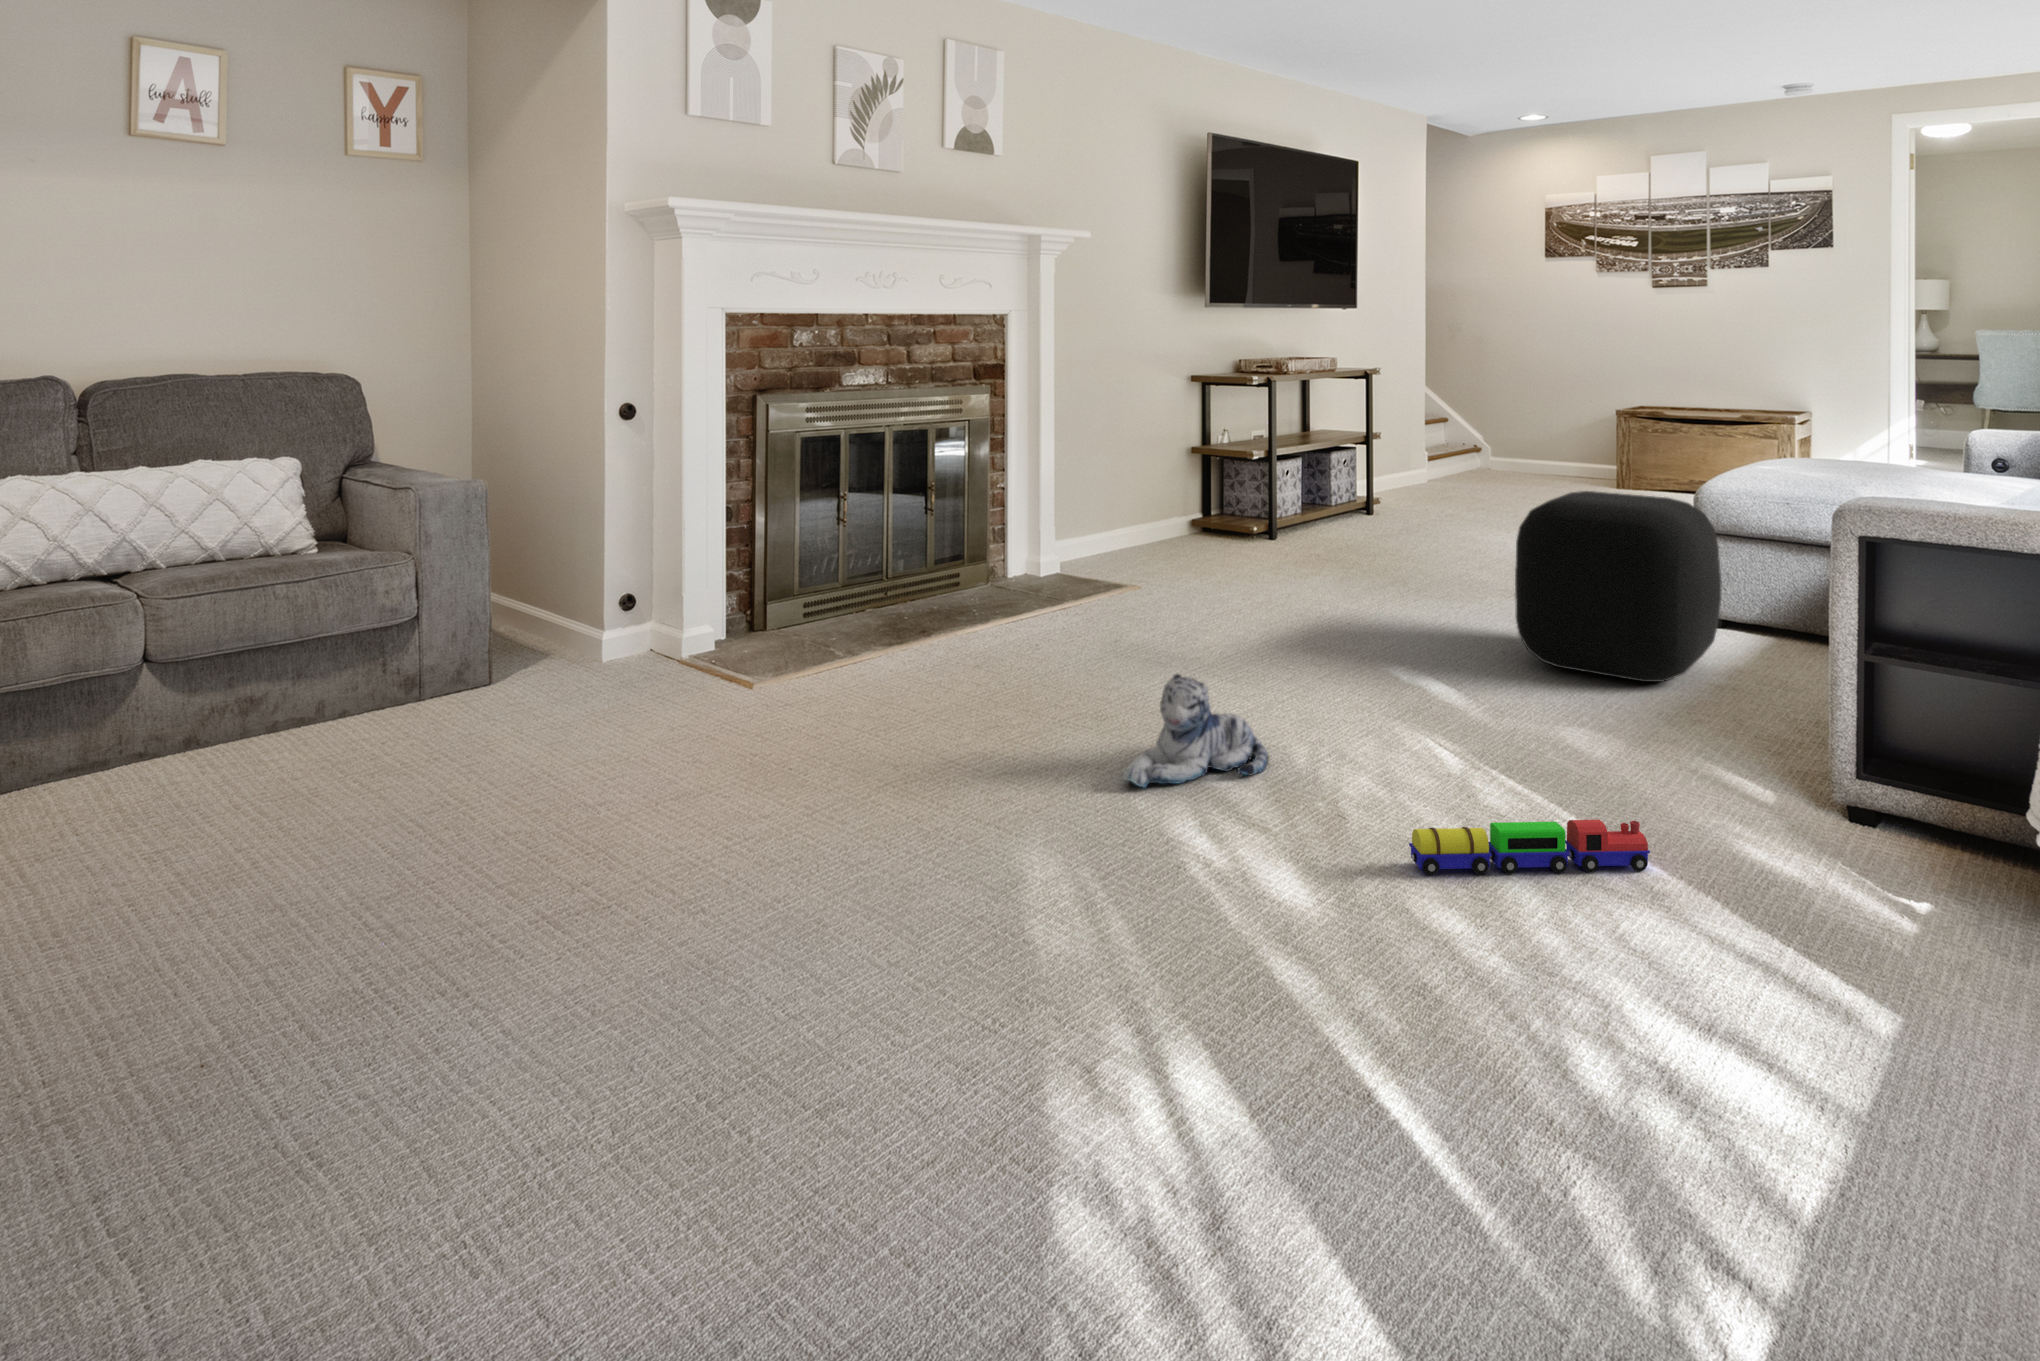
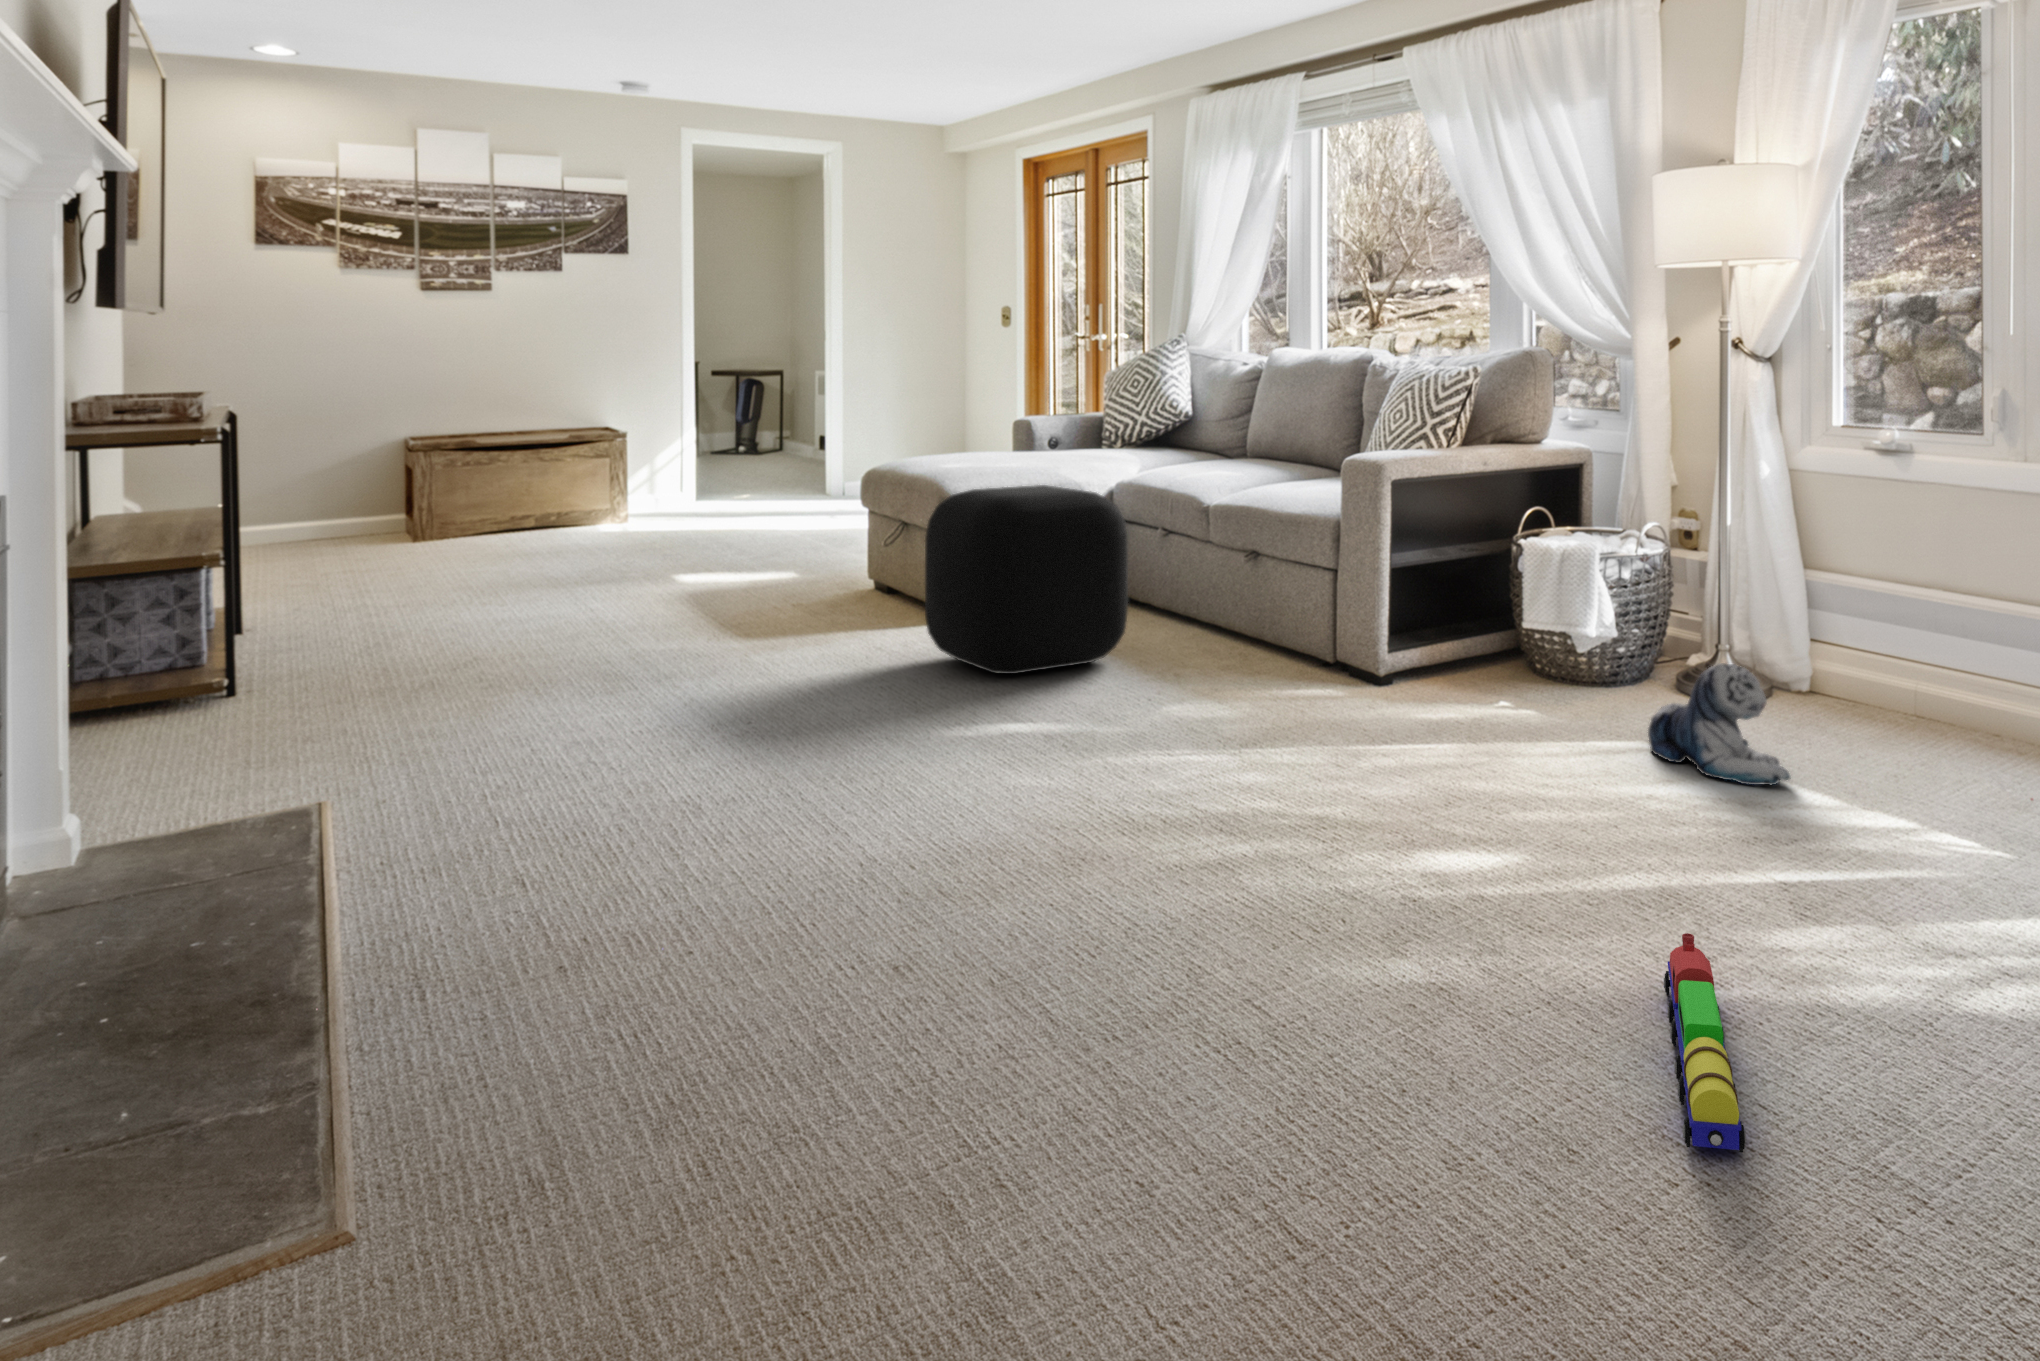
plush toy: present [1123,674,1268,788] -> present [1648,663,1790,785]
toy train: present [1409,820,1650,876] -> present [1664,933,1746,1152]

